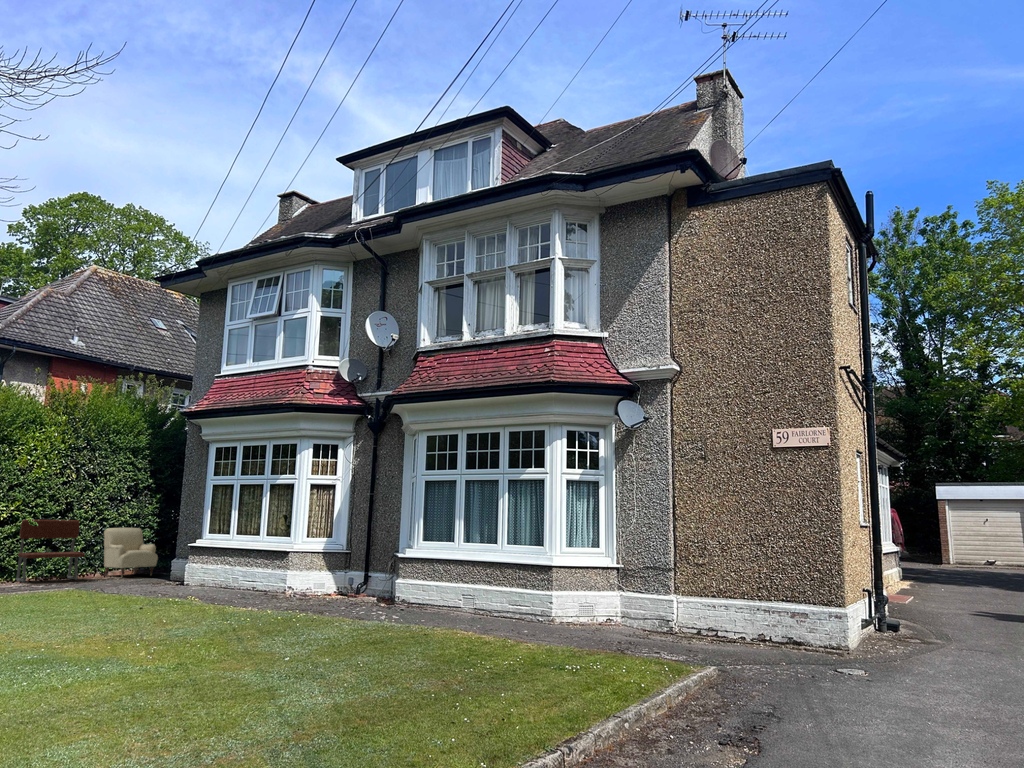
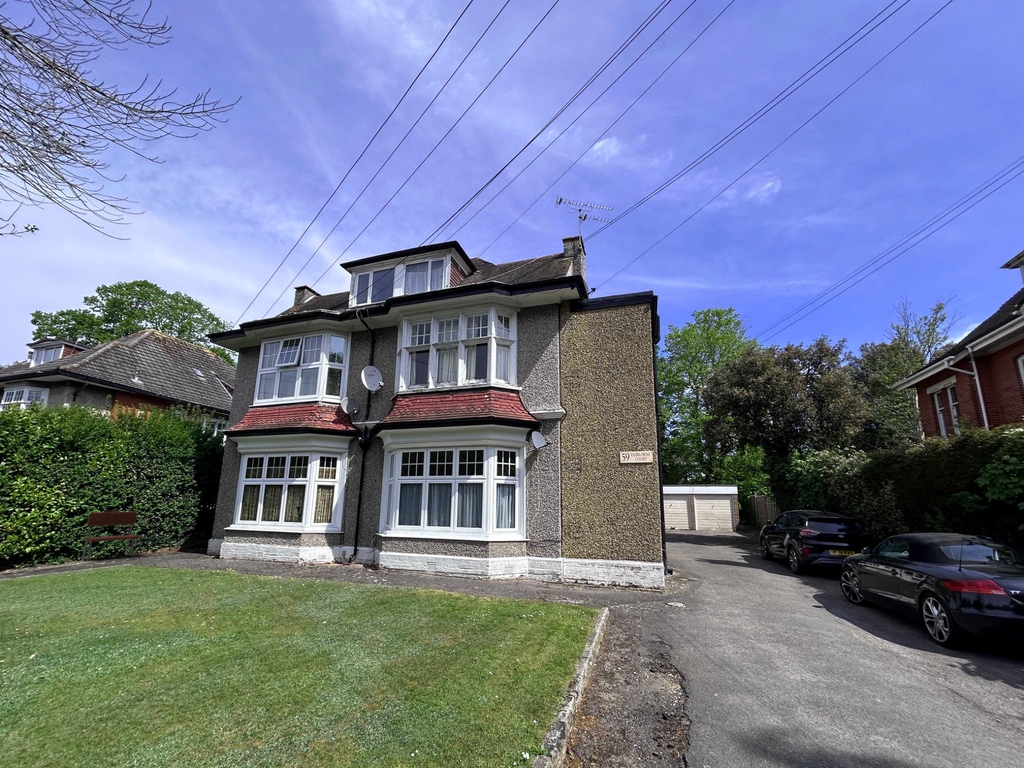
chair: present [104,528,158,577] -> none [154,515,197,552]

